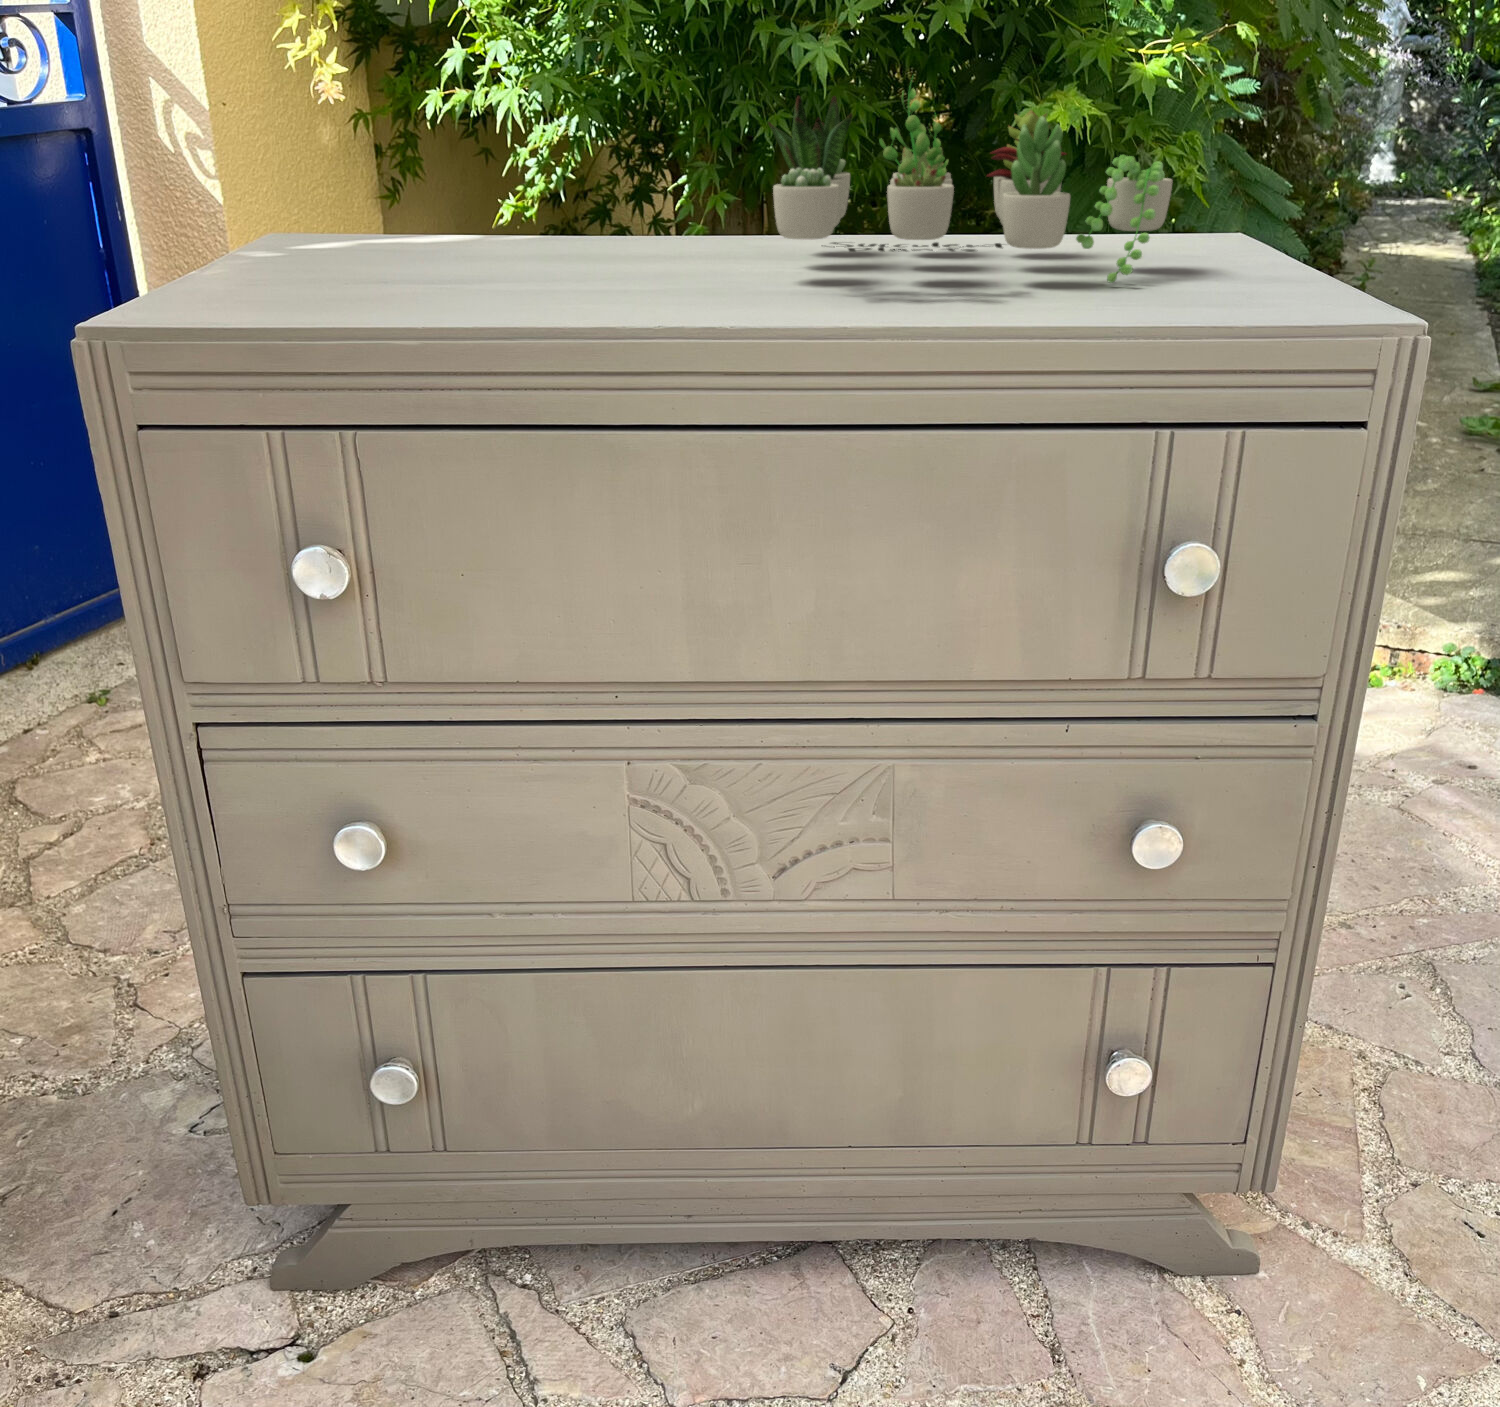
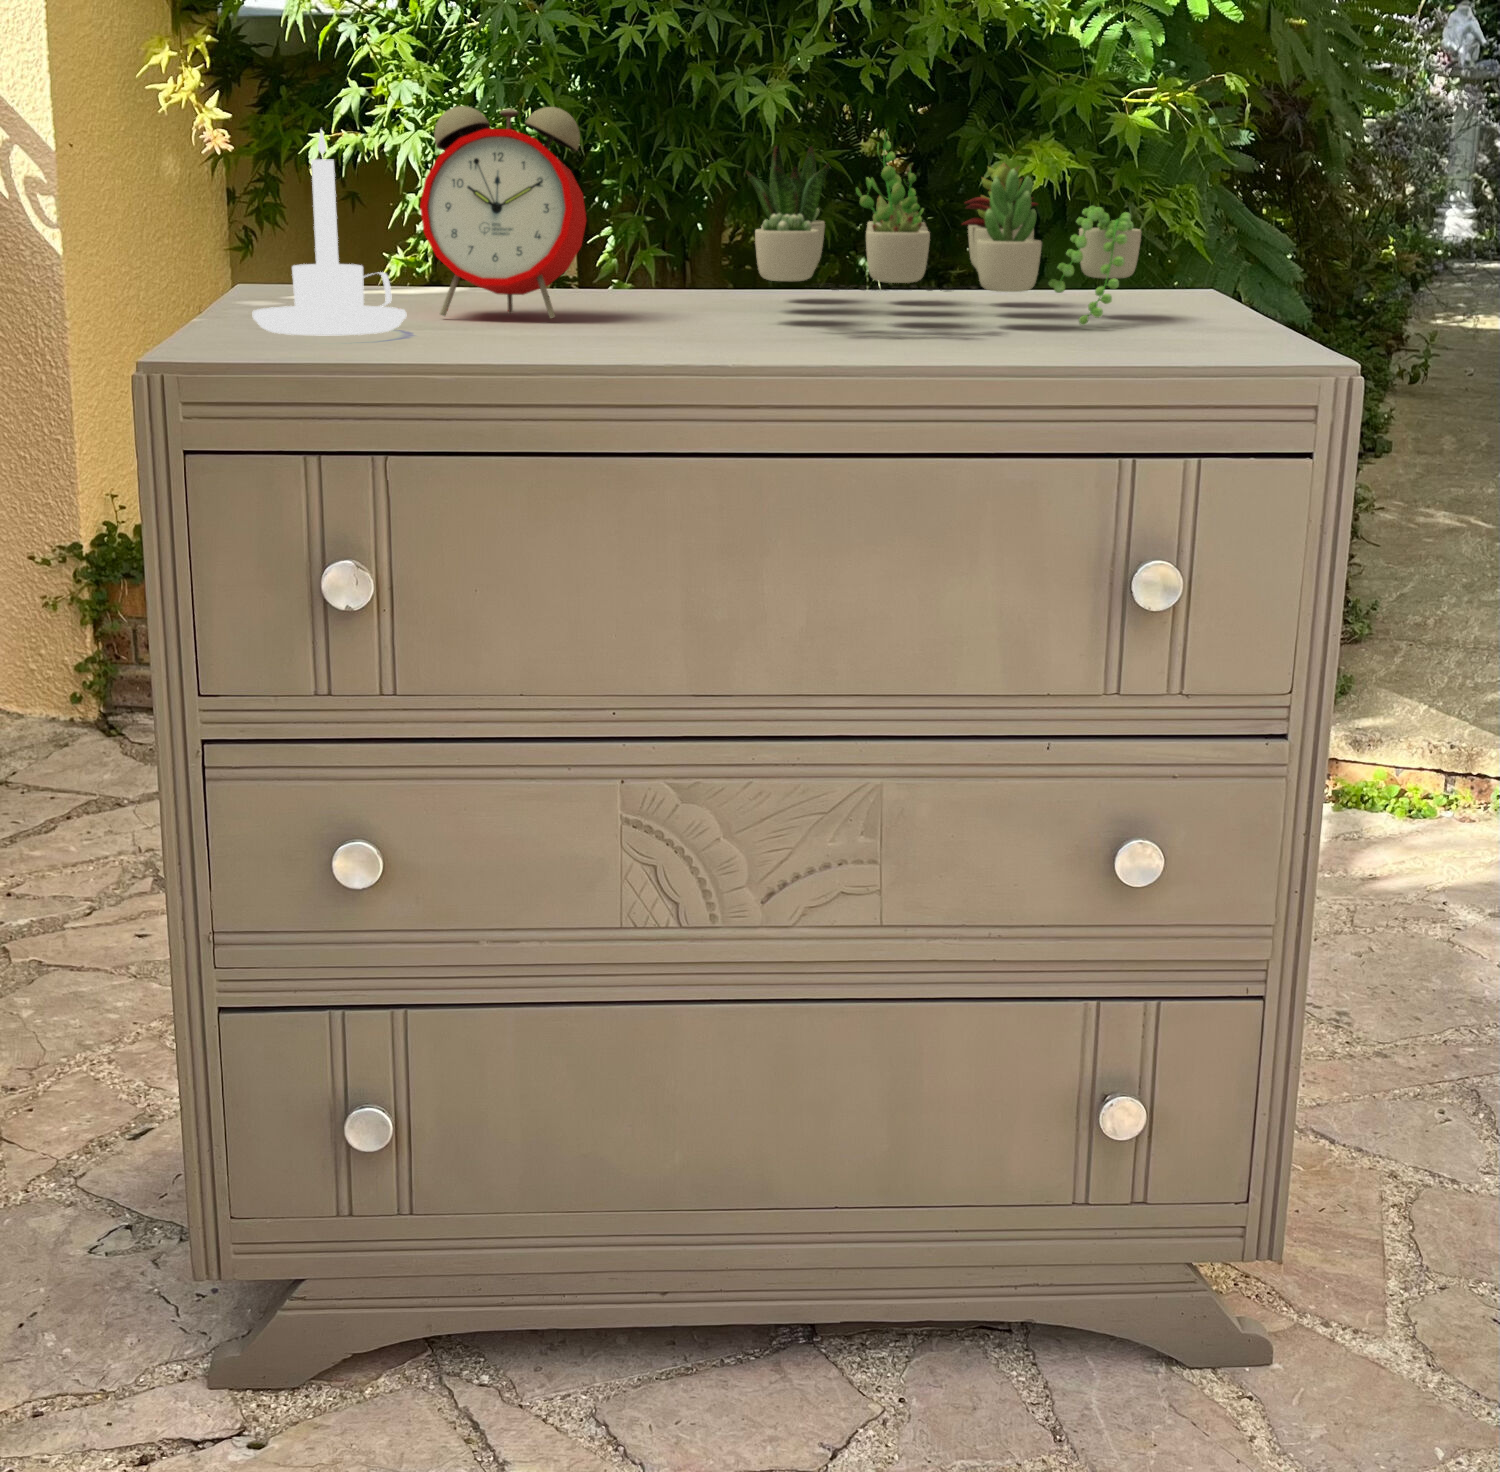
alarm clock: none [433,57,605,281] -> present [420,106,586,319]
candle holder: none [249,82,410,307] -> present [253,129,406,336]

